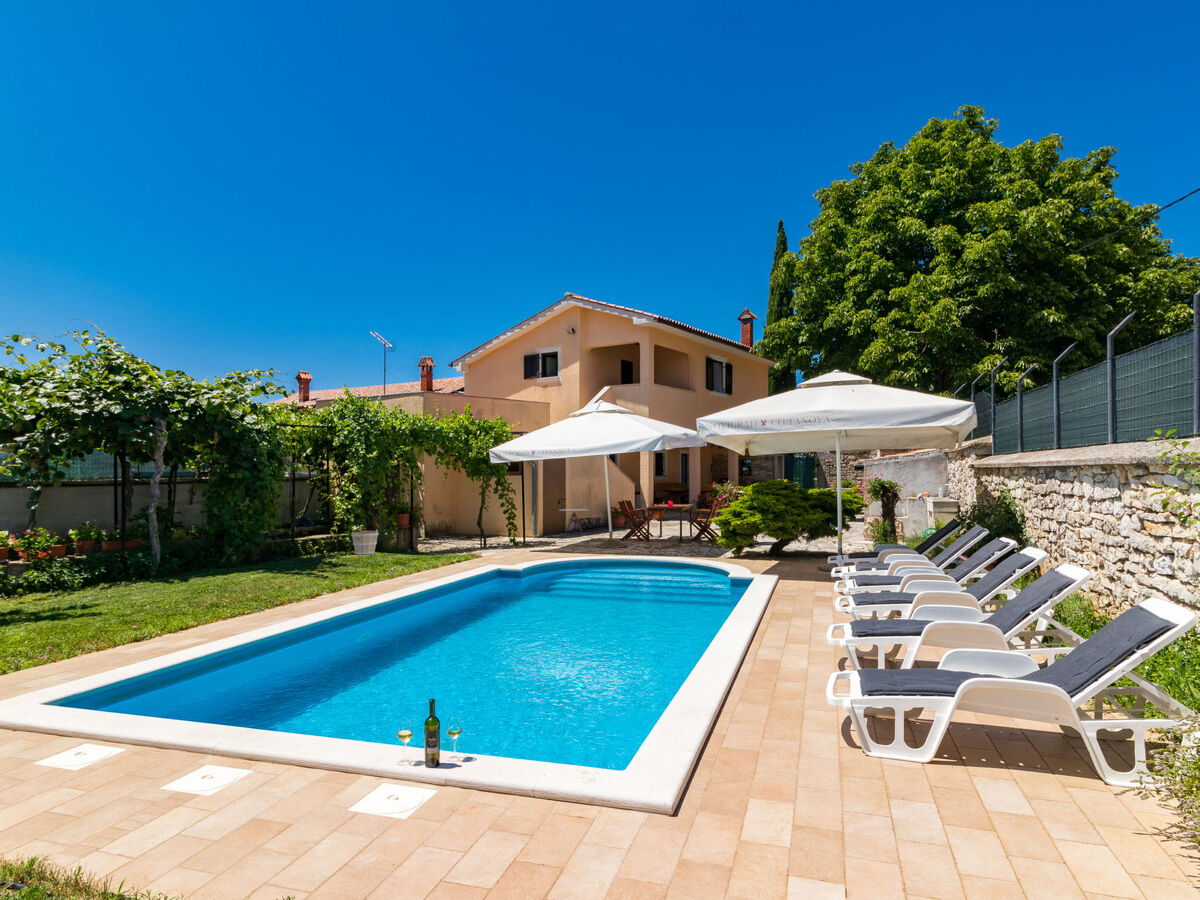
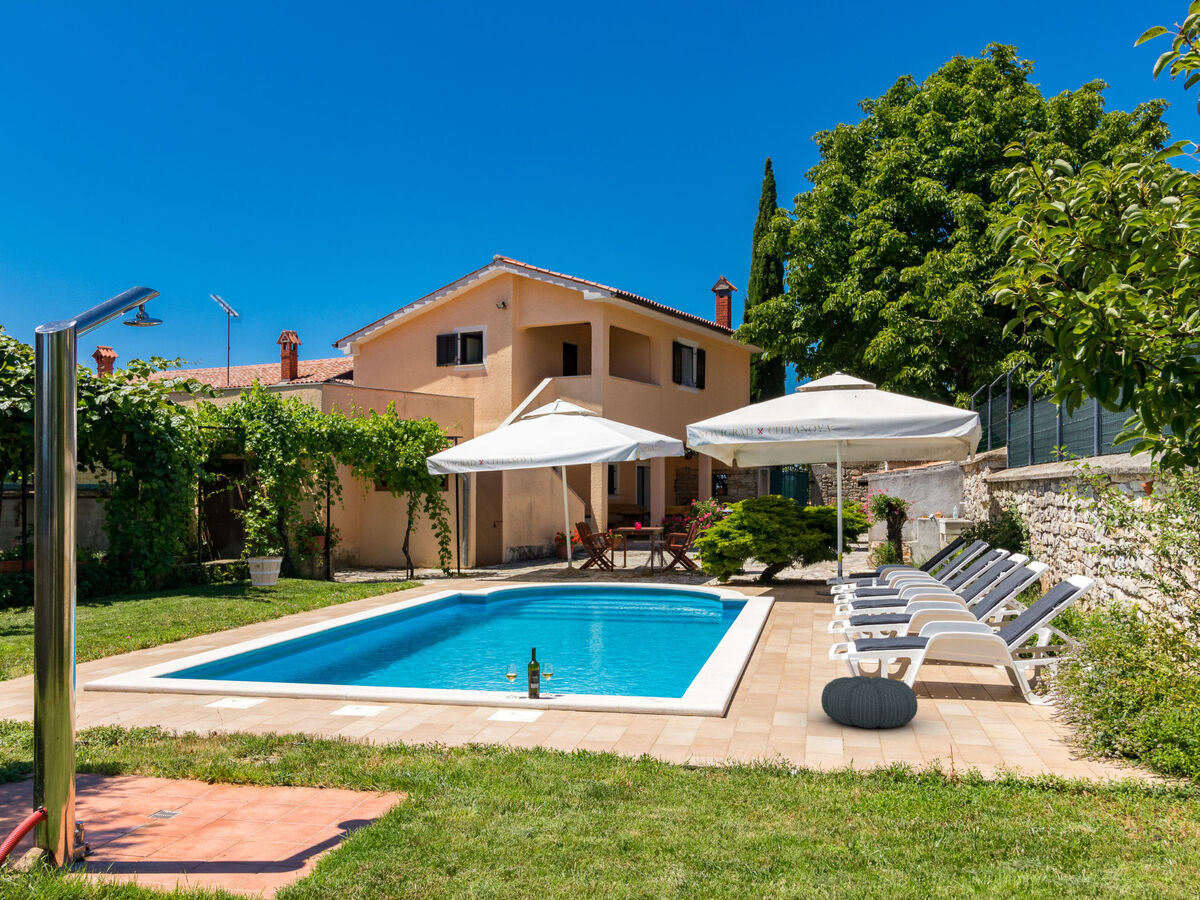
round table: present [559,509,588,531] -> present [633,541,672,574]
pouf: none [816,727,948,816] -> present [821,676,918,728]

